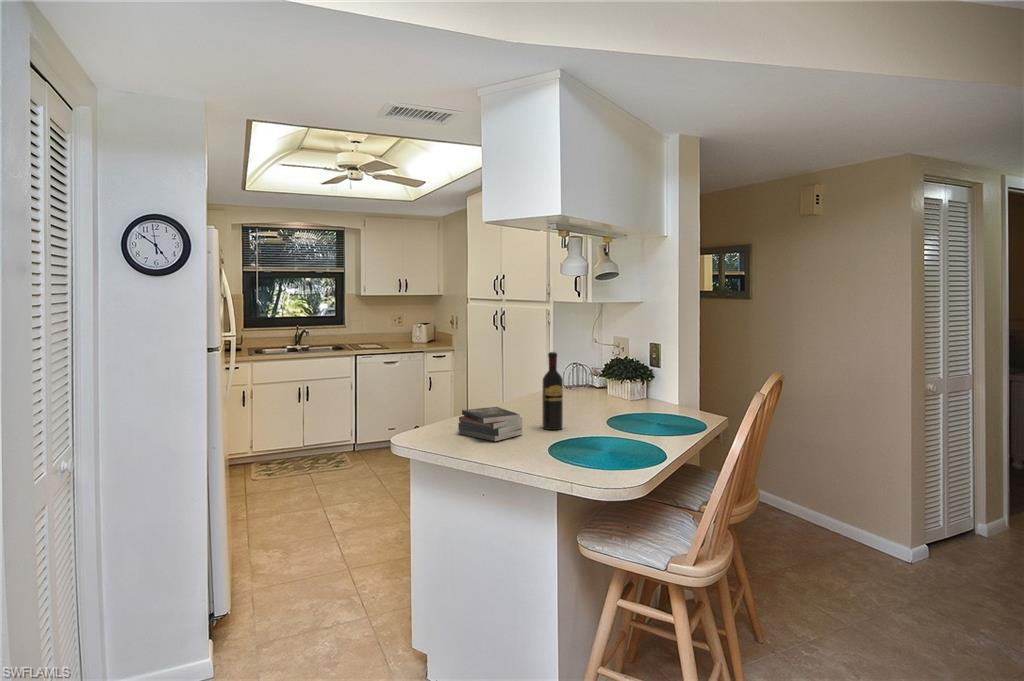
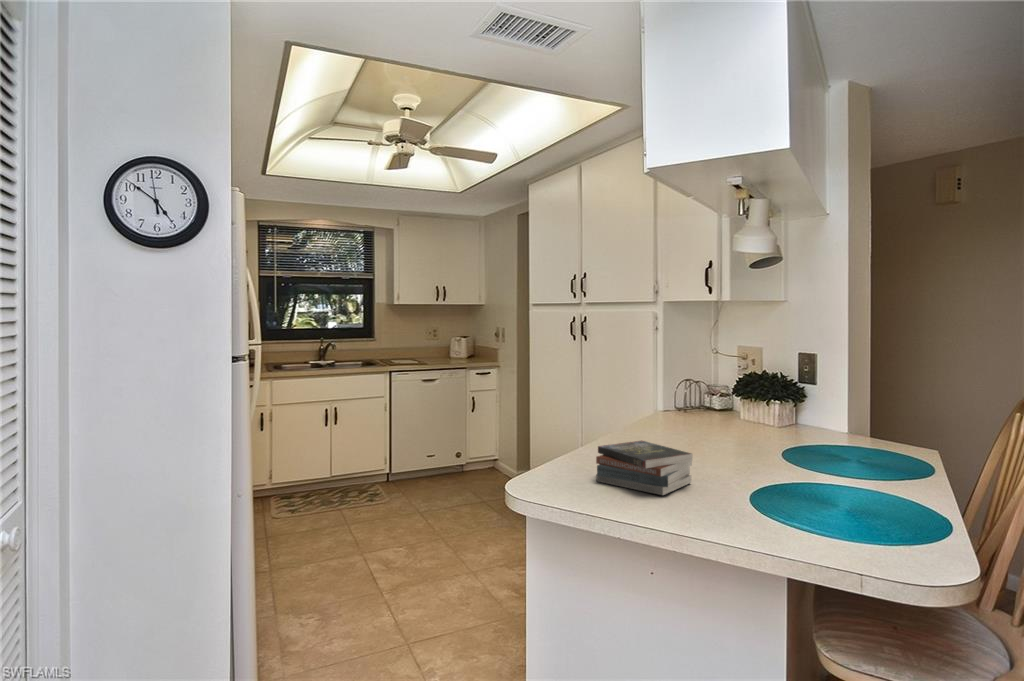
wine bottle: present [542,352,563,430] -> none [708,361,739,474]

